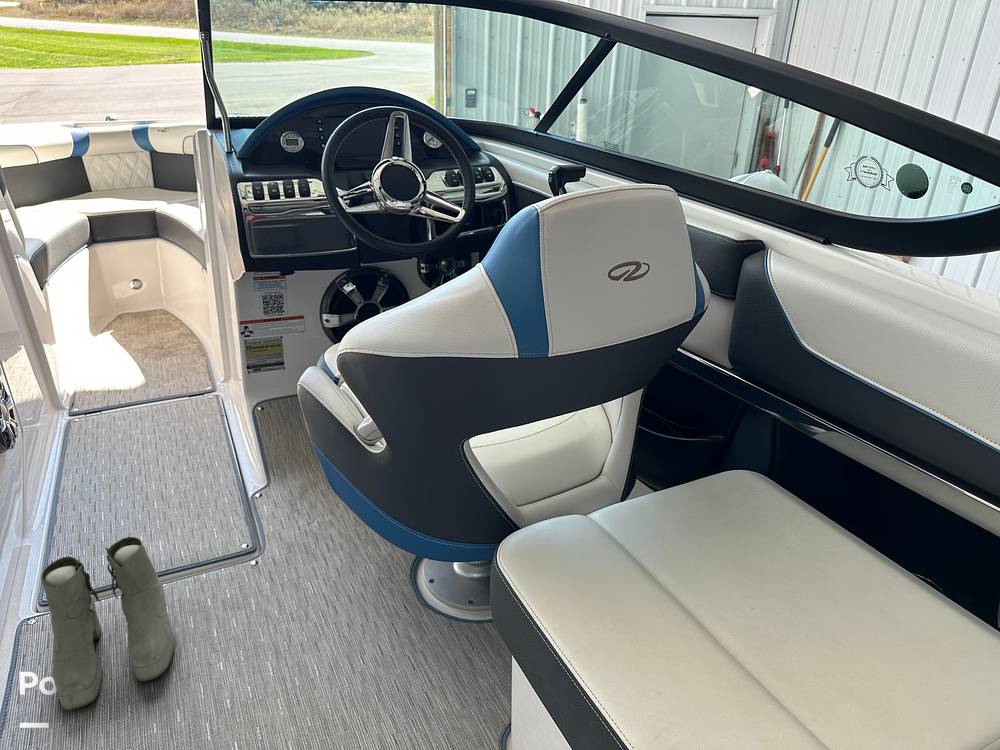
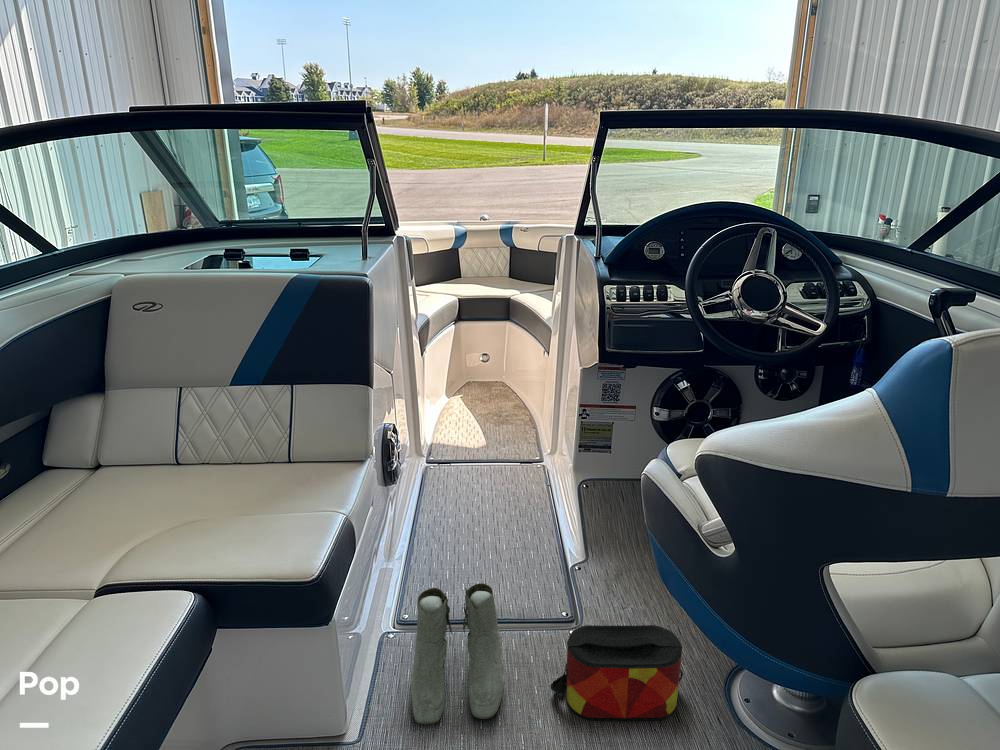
bag: none [229,532,367,643] -> present [550,625,683,721]

